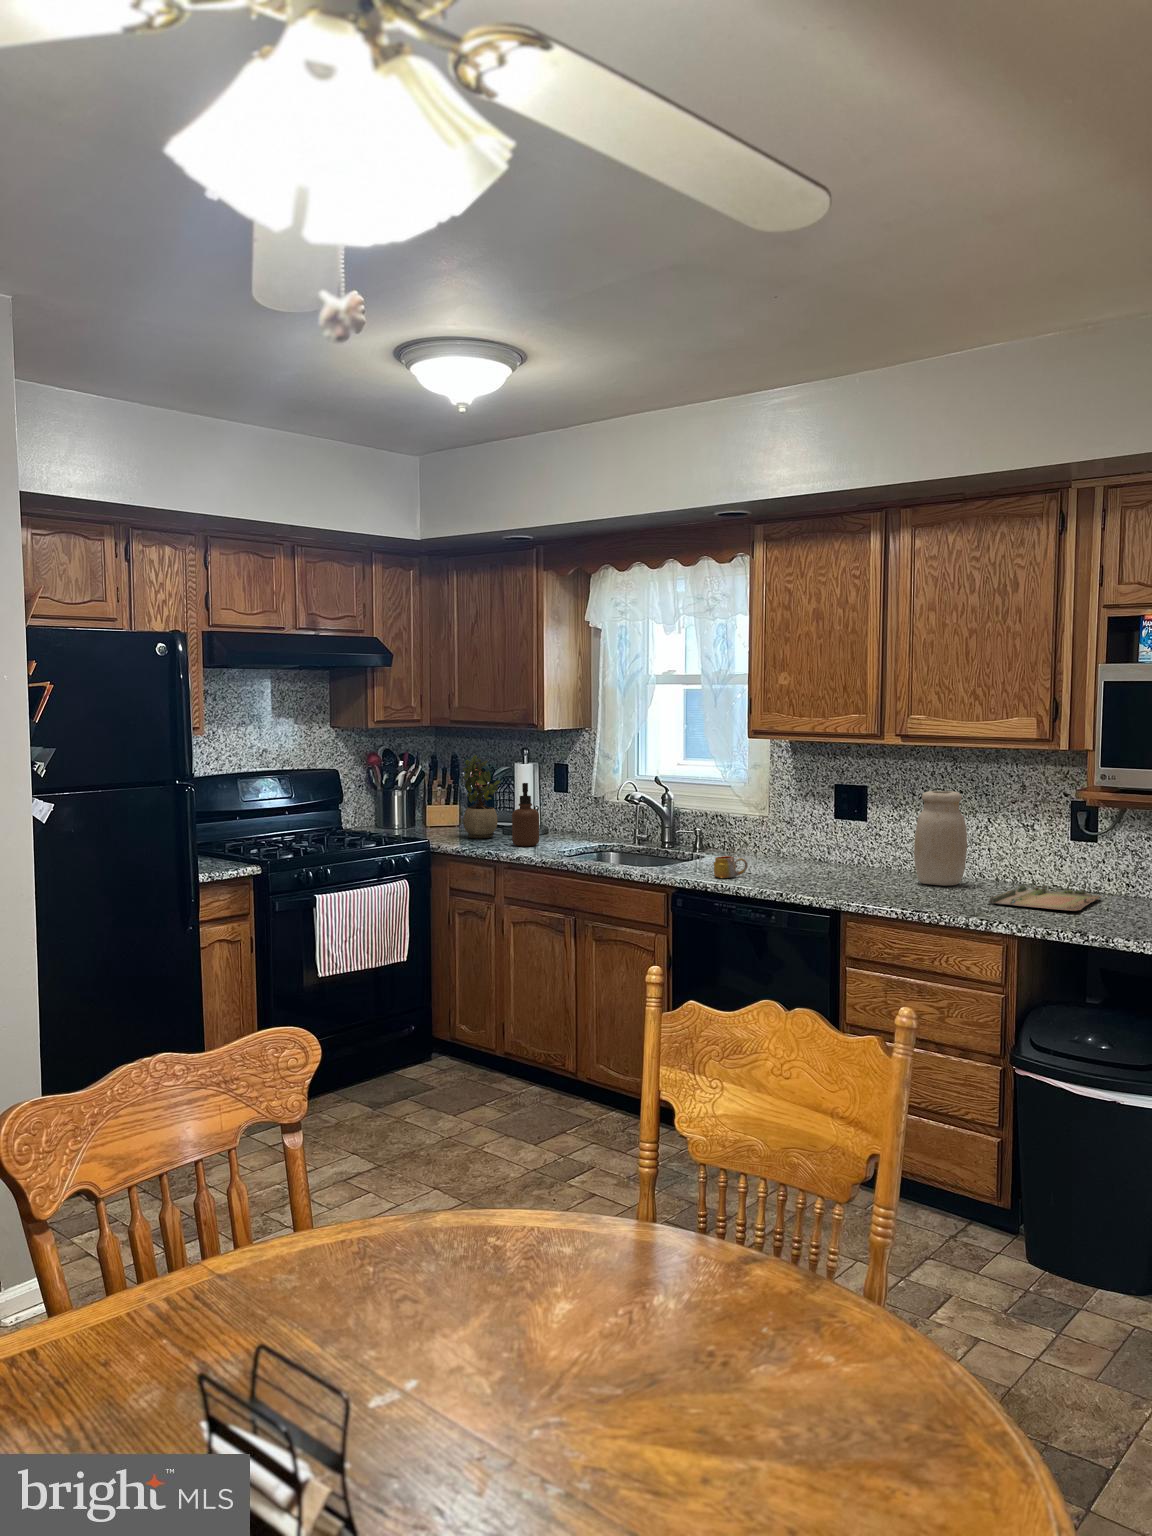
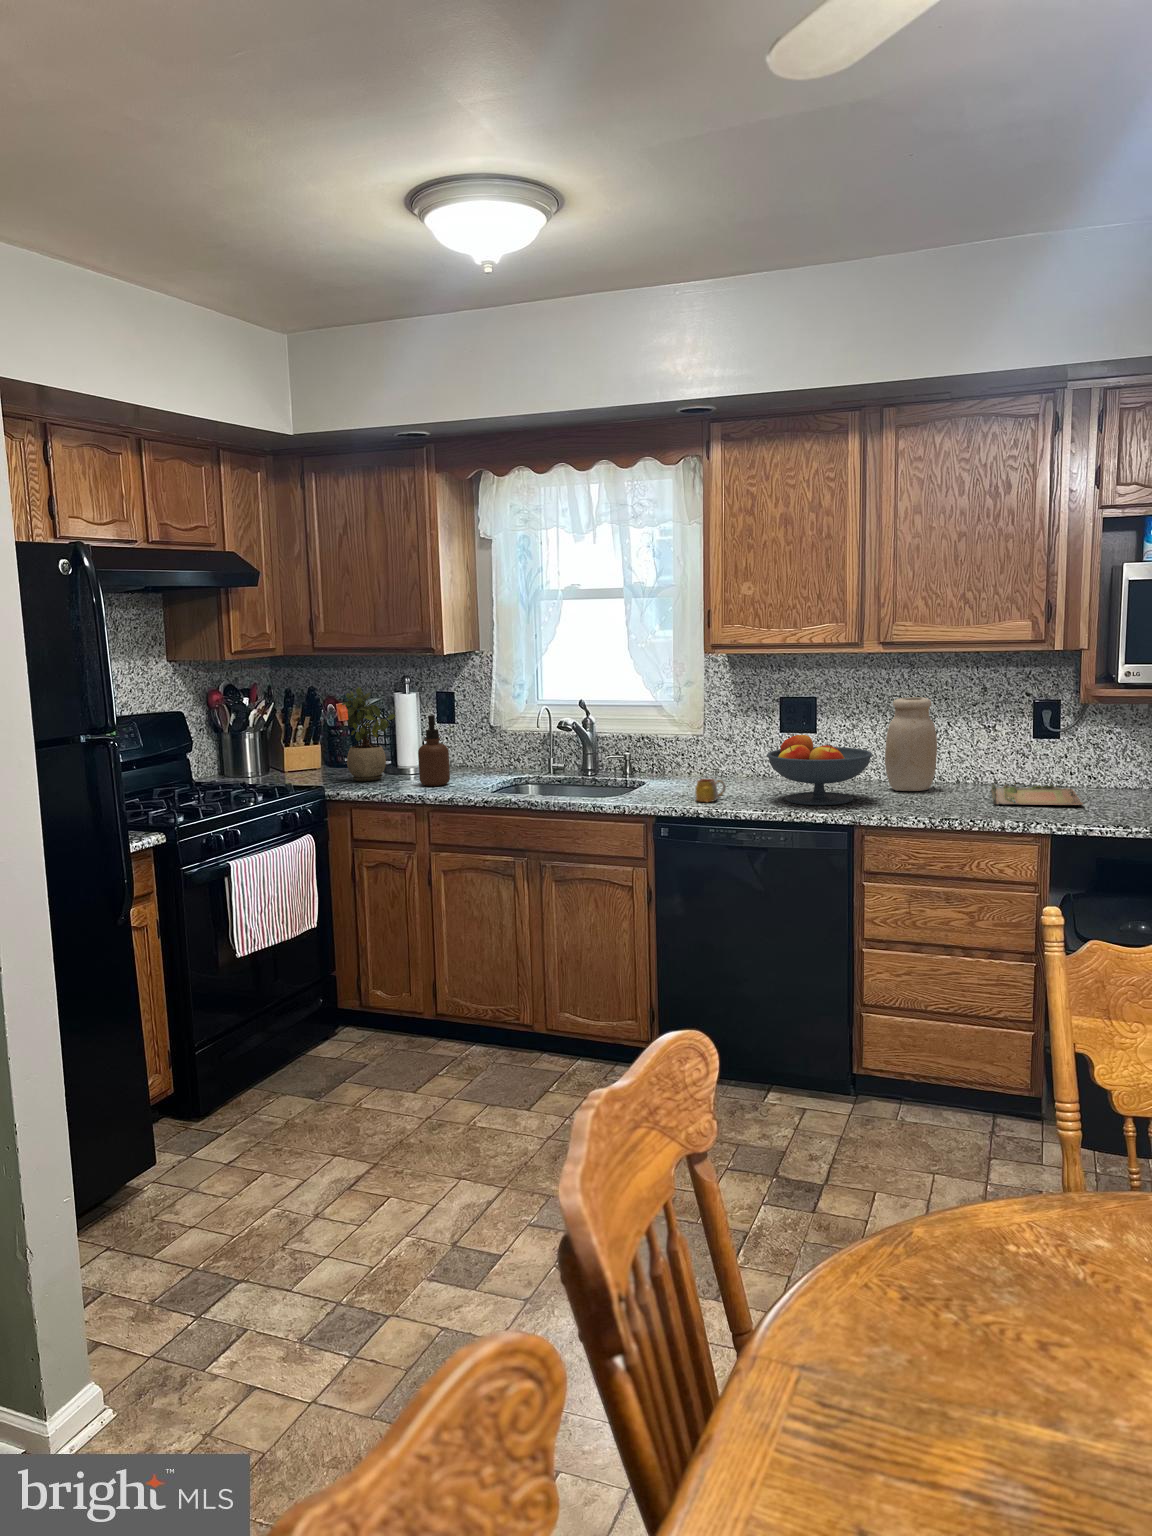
fruit bowl: none [778,819,881,890] -> present [767,734,872,805]

